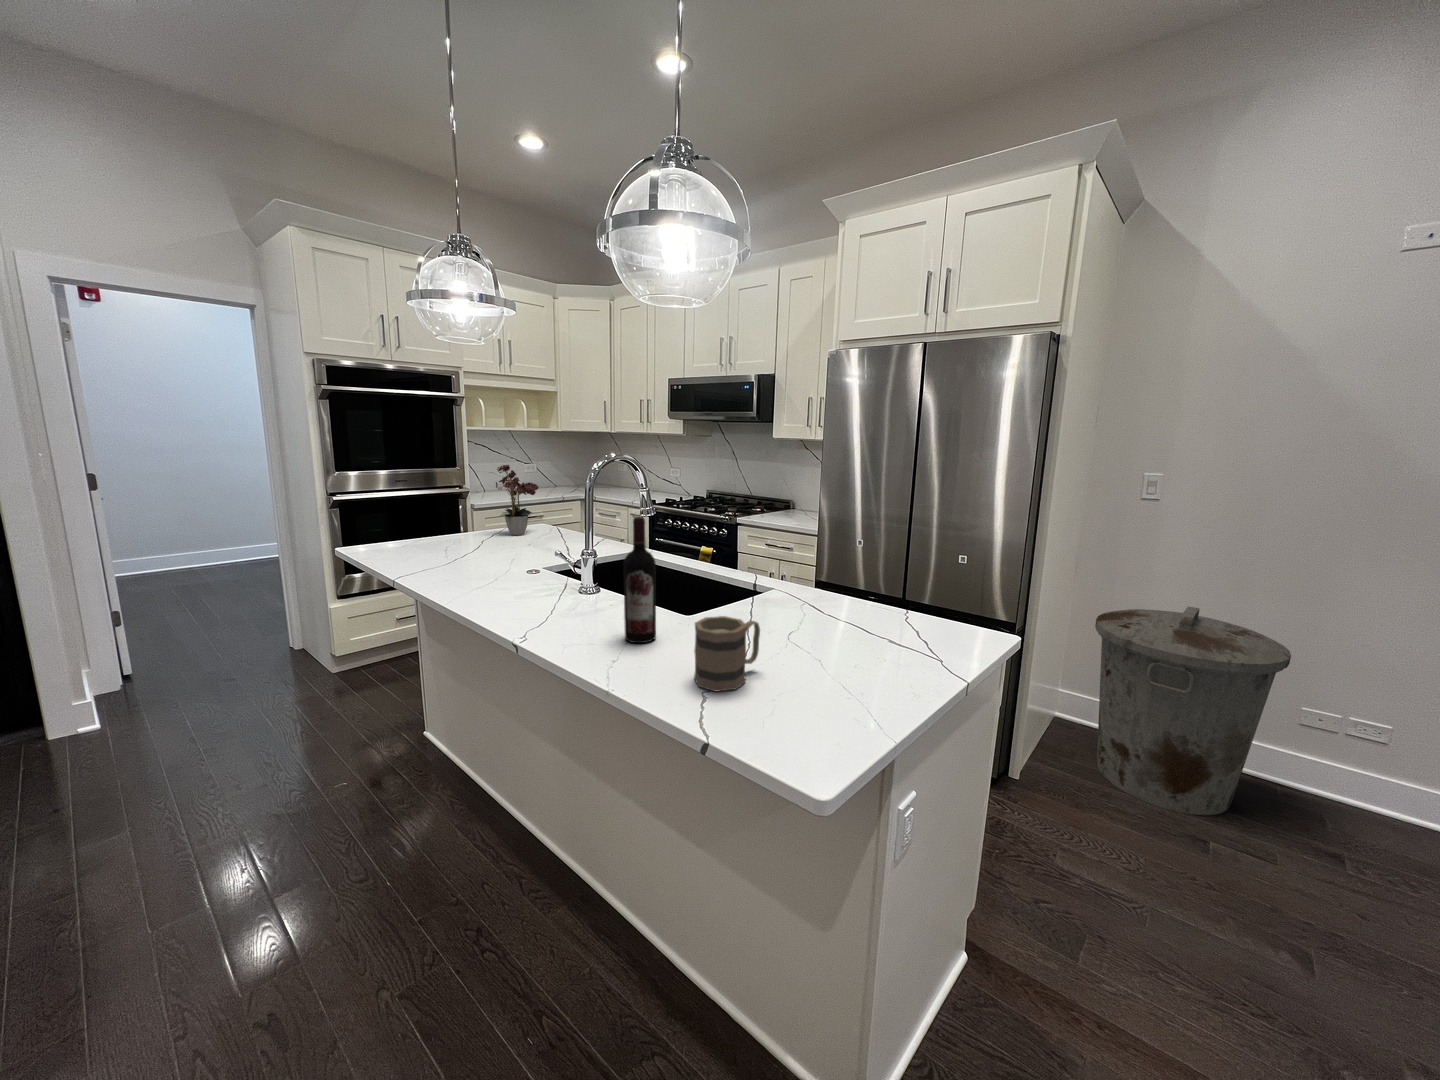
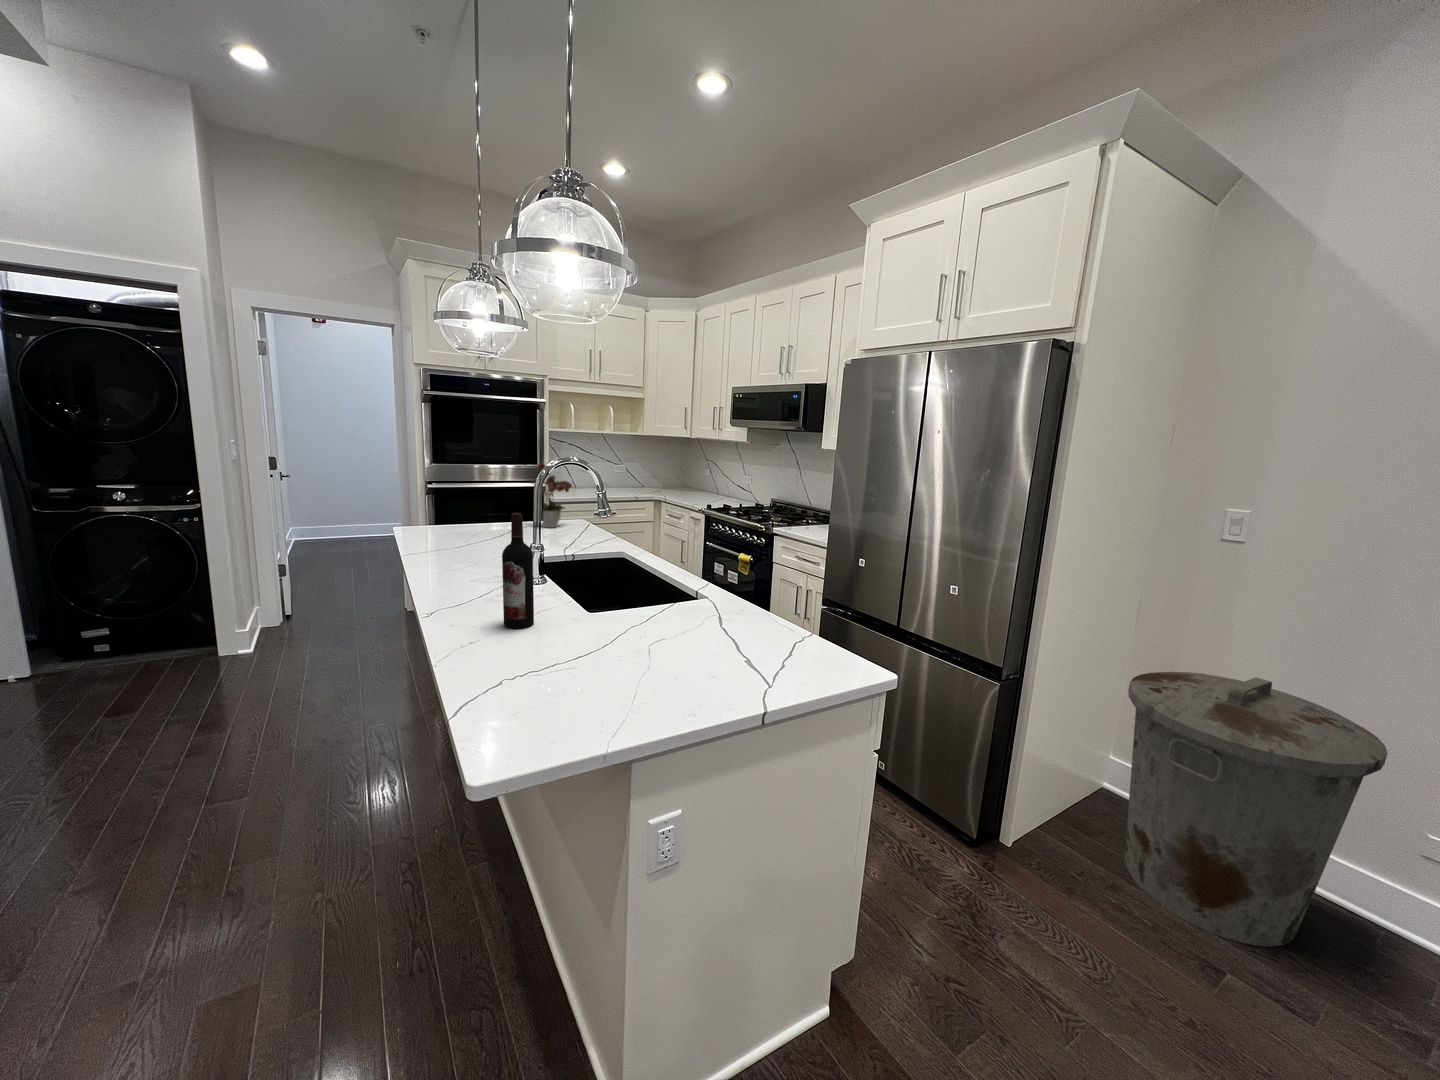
mug: present [694,616,760,692] -> none [503,608,578,677]

